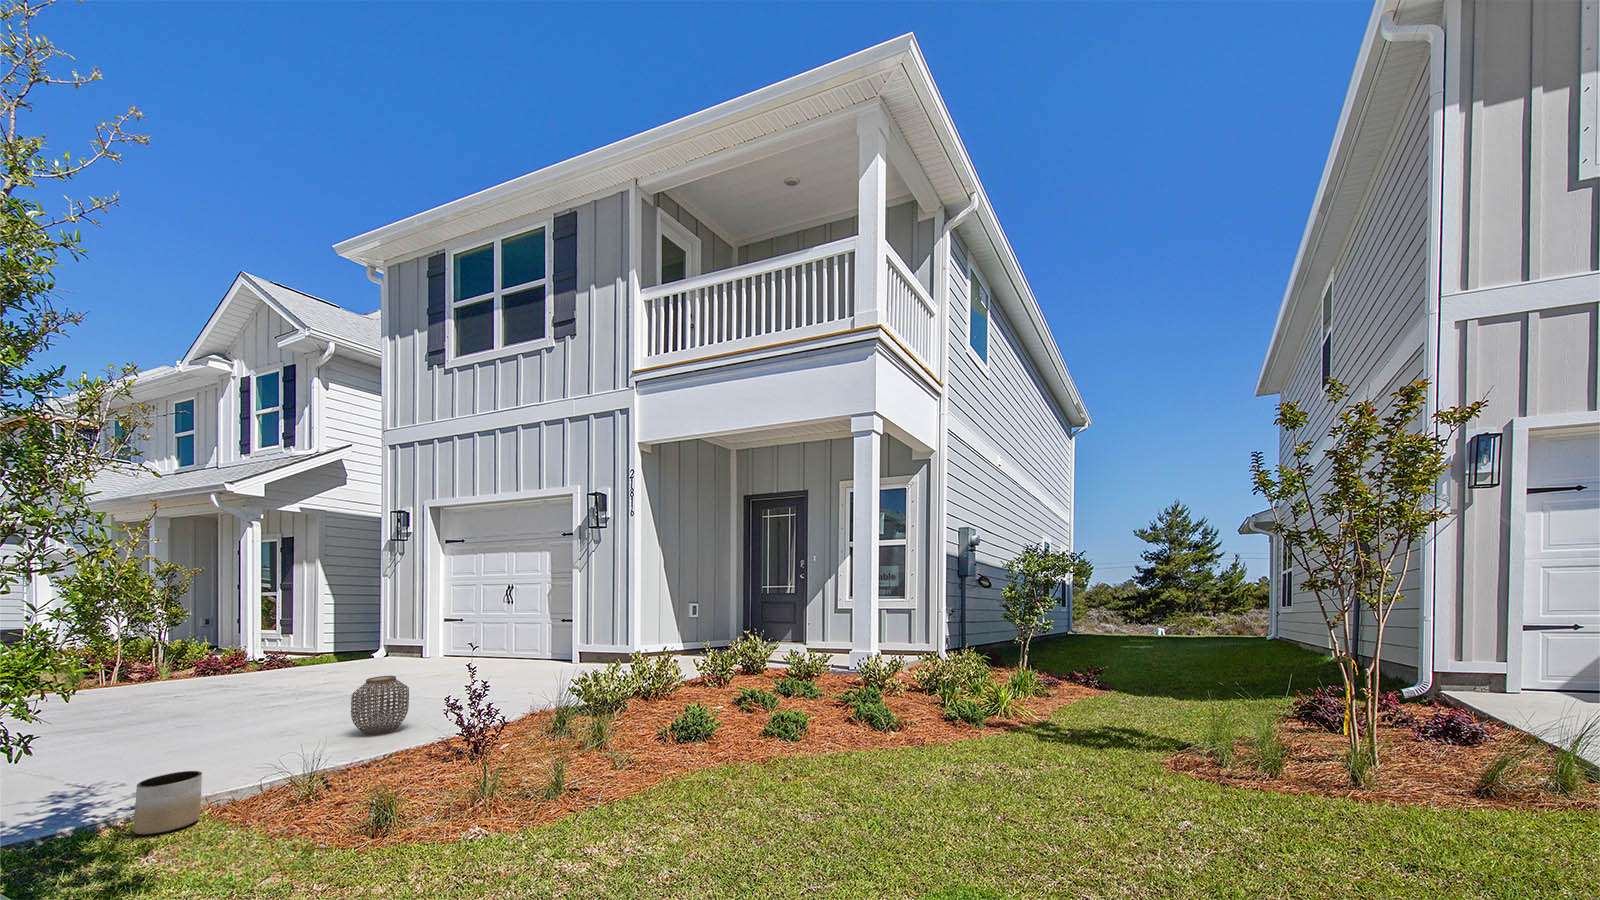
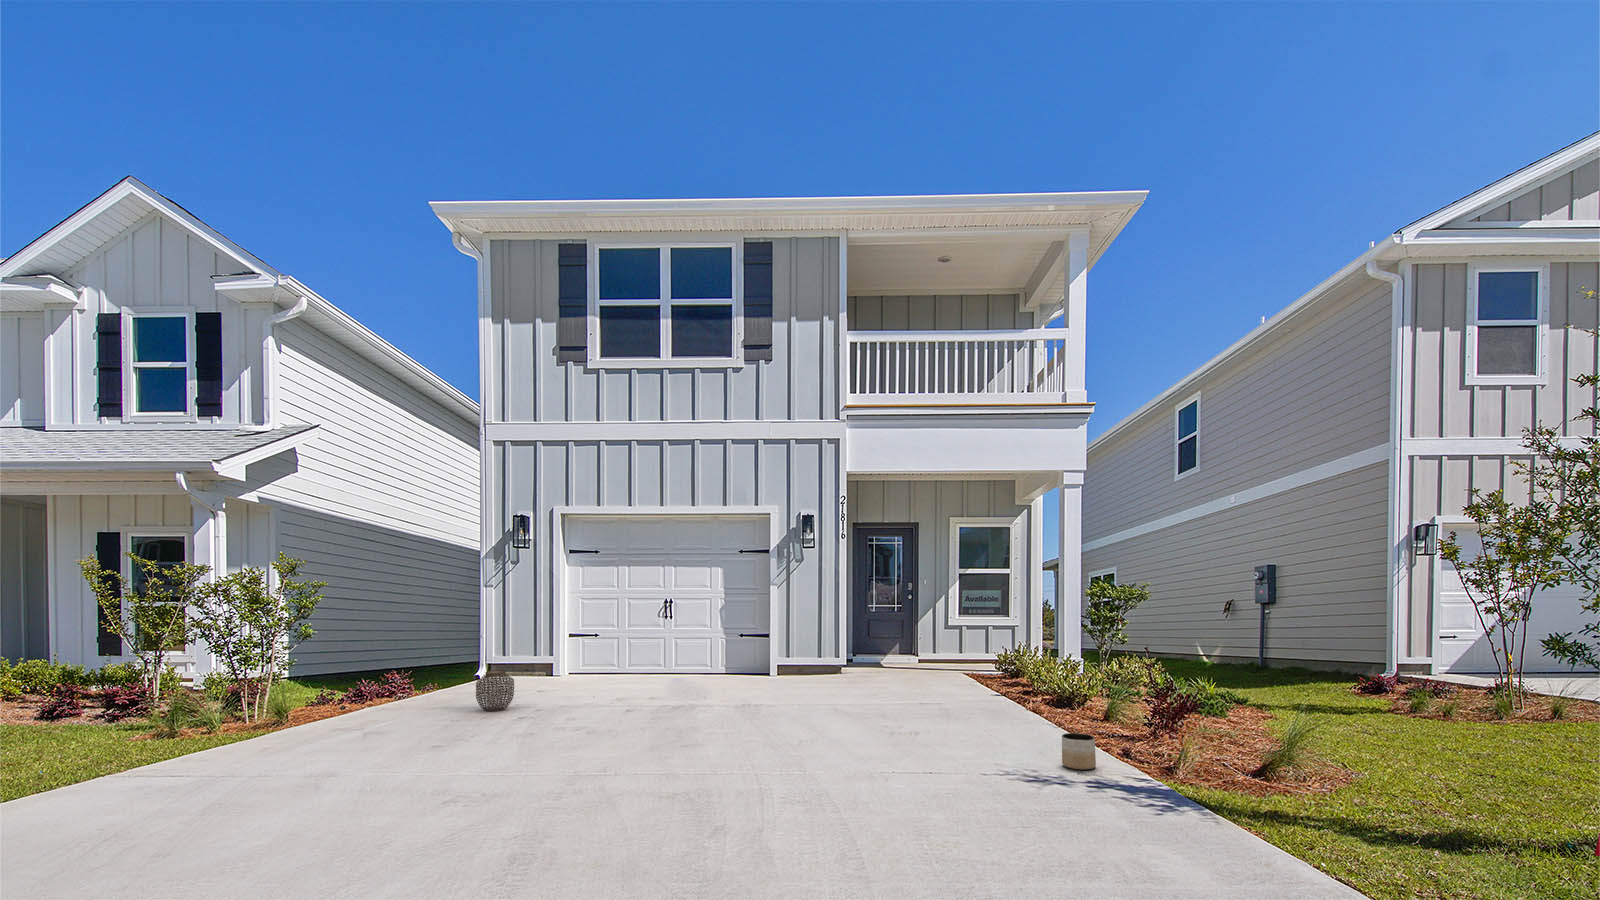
woven basket: present [351,676,409,735] -> present [476,670,514,712]

